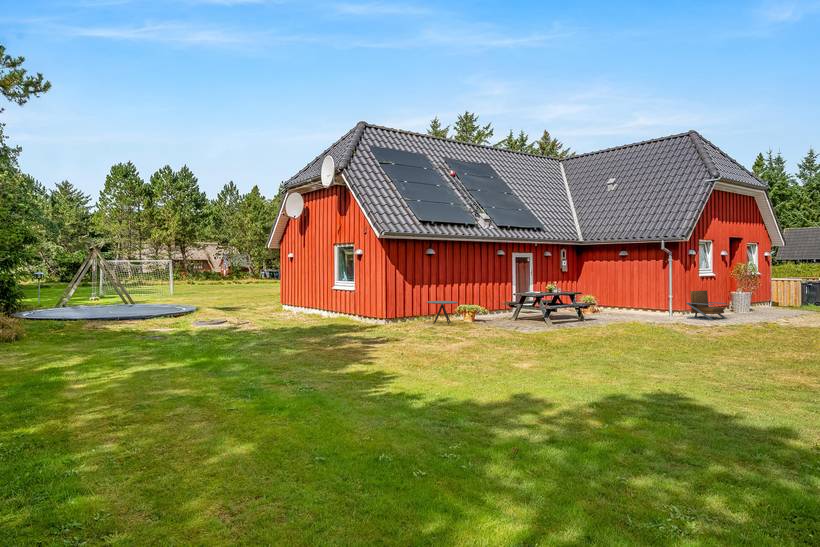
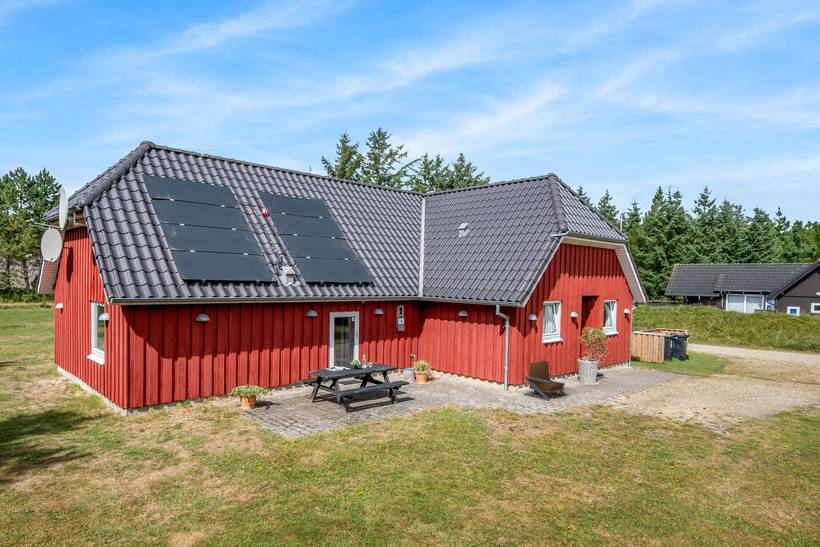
round table: present [427,301,458,324] -> none [190,380,234,414]

